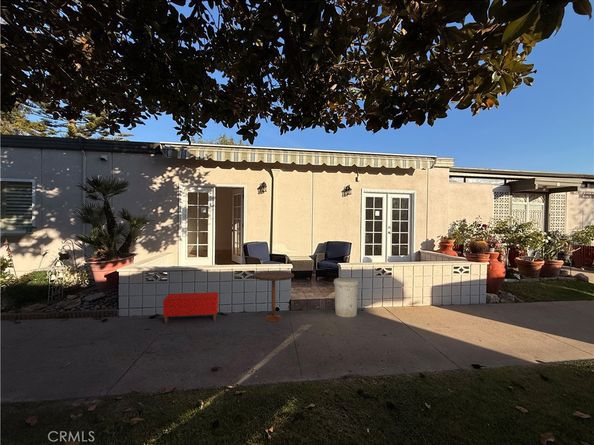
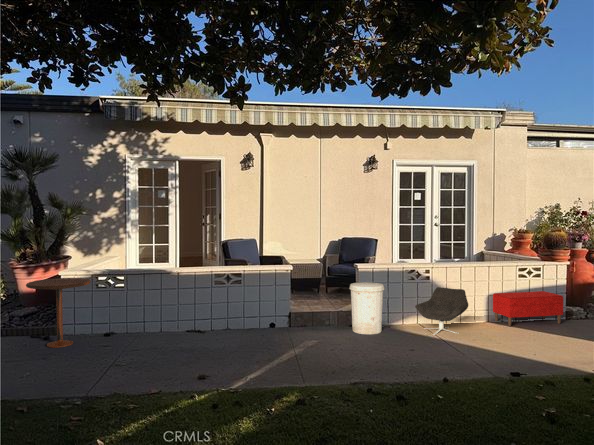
pedestal table: present [253,271,294,321] -> present [26,278,91,348]
lounge chair: none [381,281,420,318] -> present [415,287,468,335]
bench: present [163,292,219,324] -> present [493,291,564,326]

